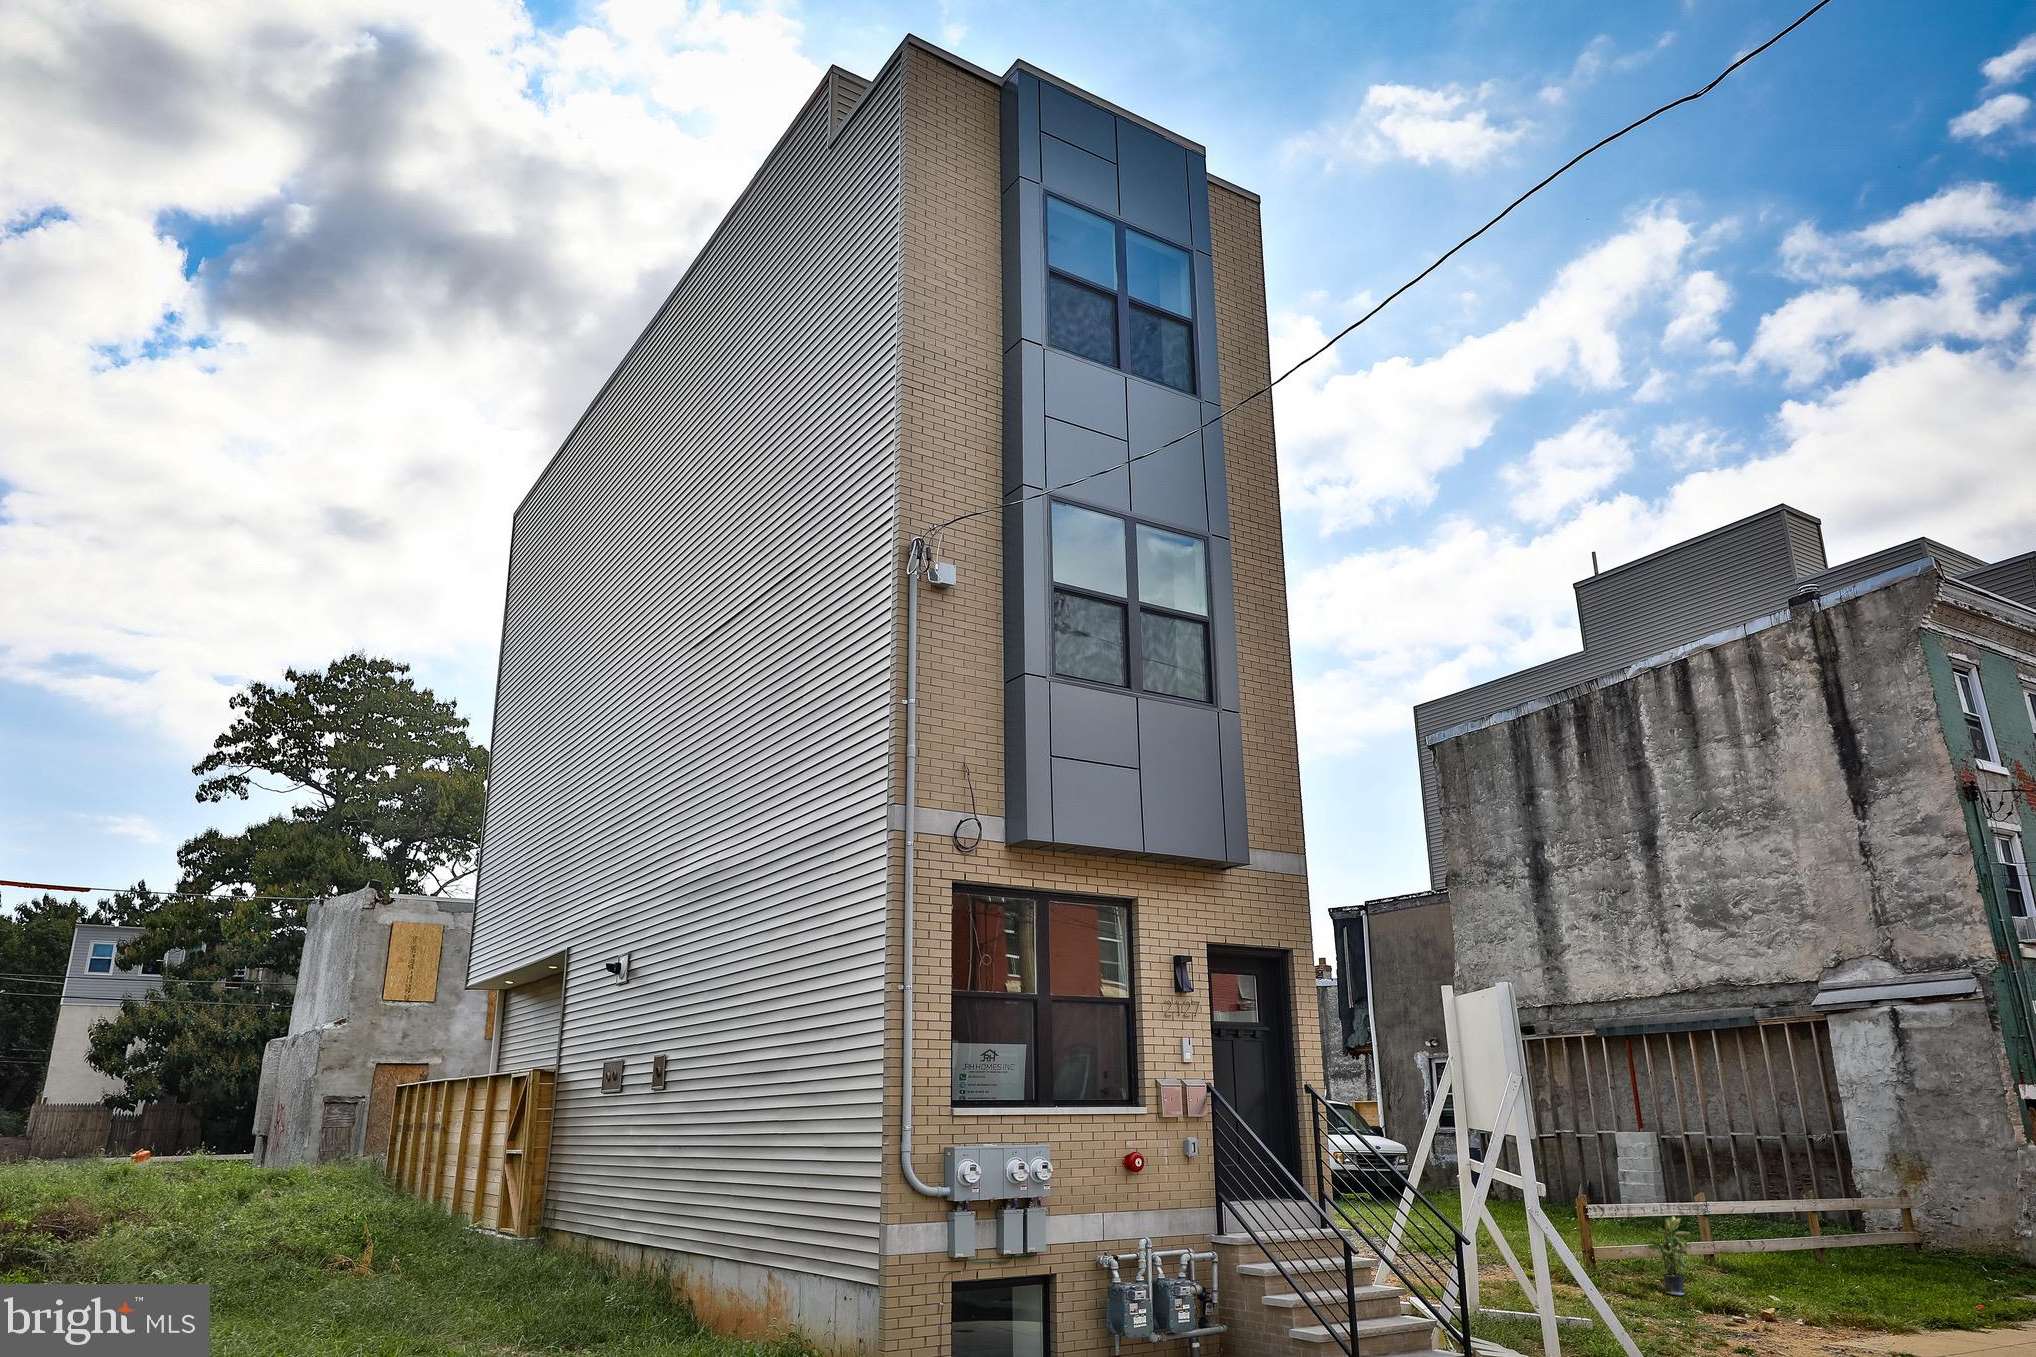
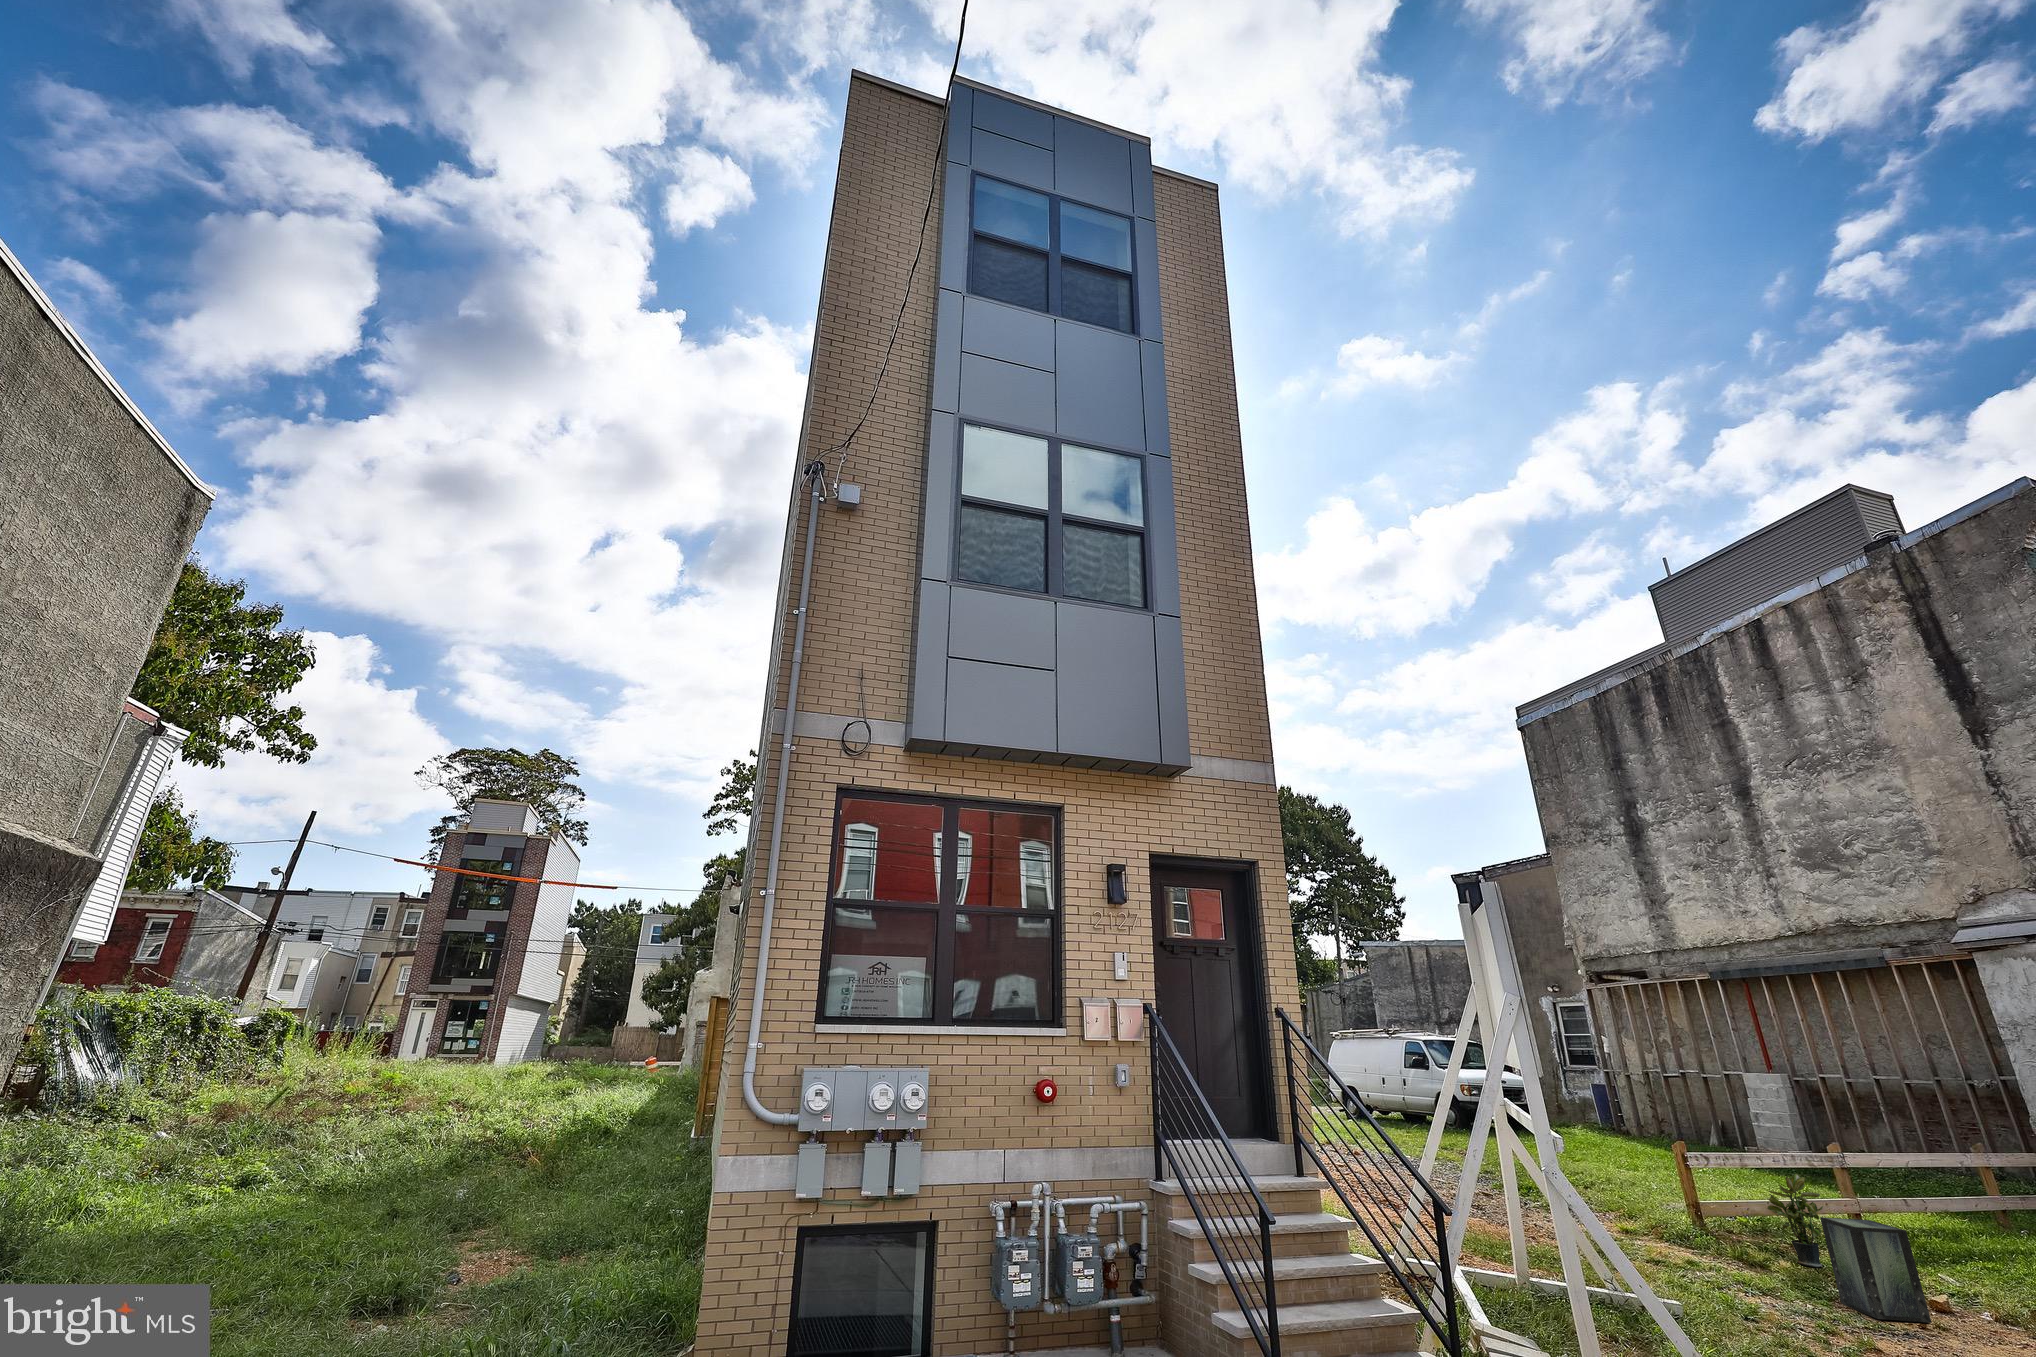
storage box: none [1692,1249,1764,1328] -> present [1820,1217,1931,1323]

